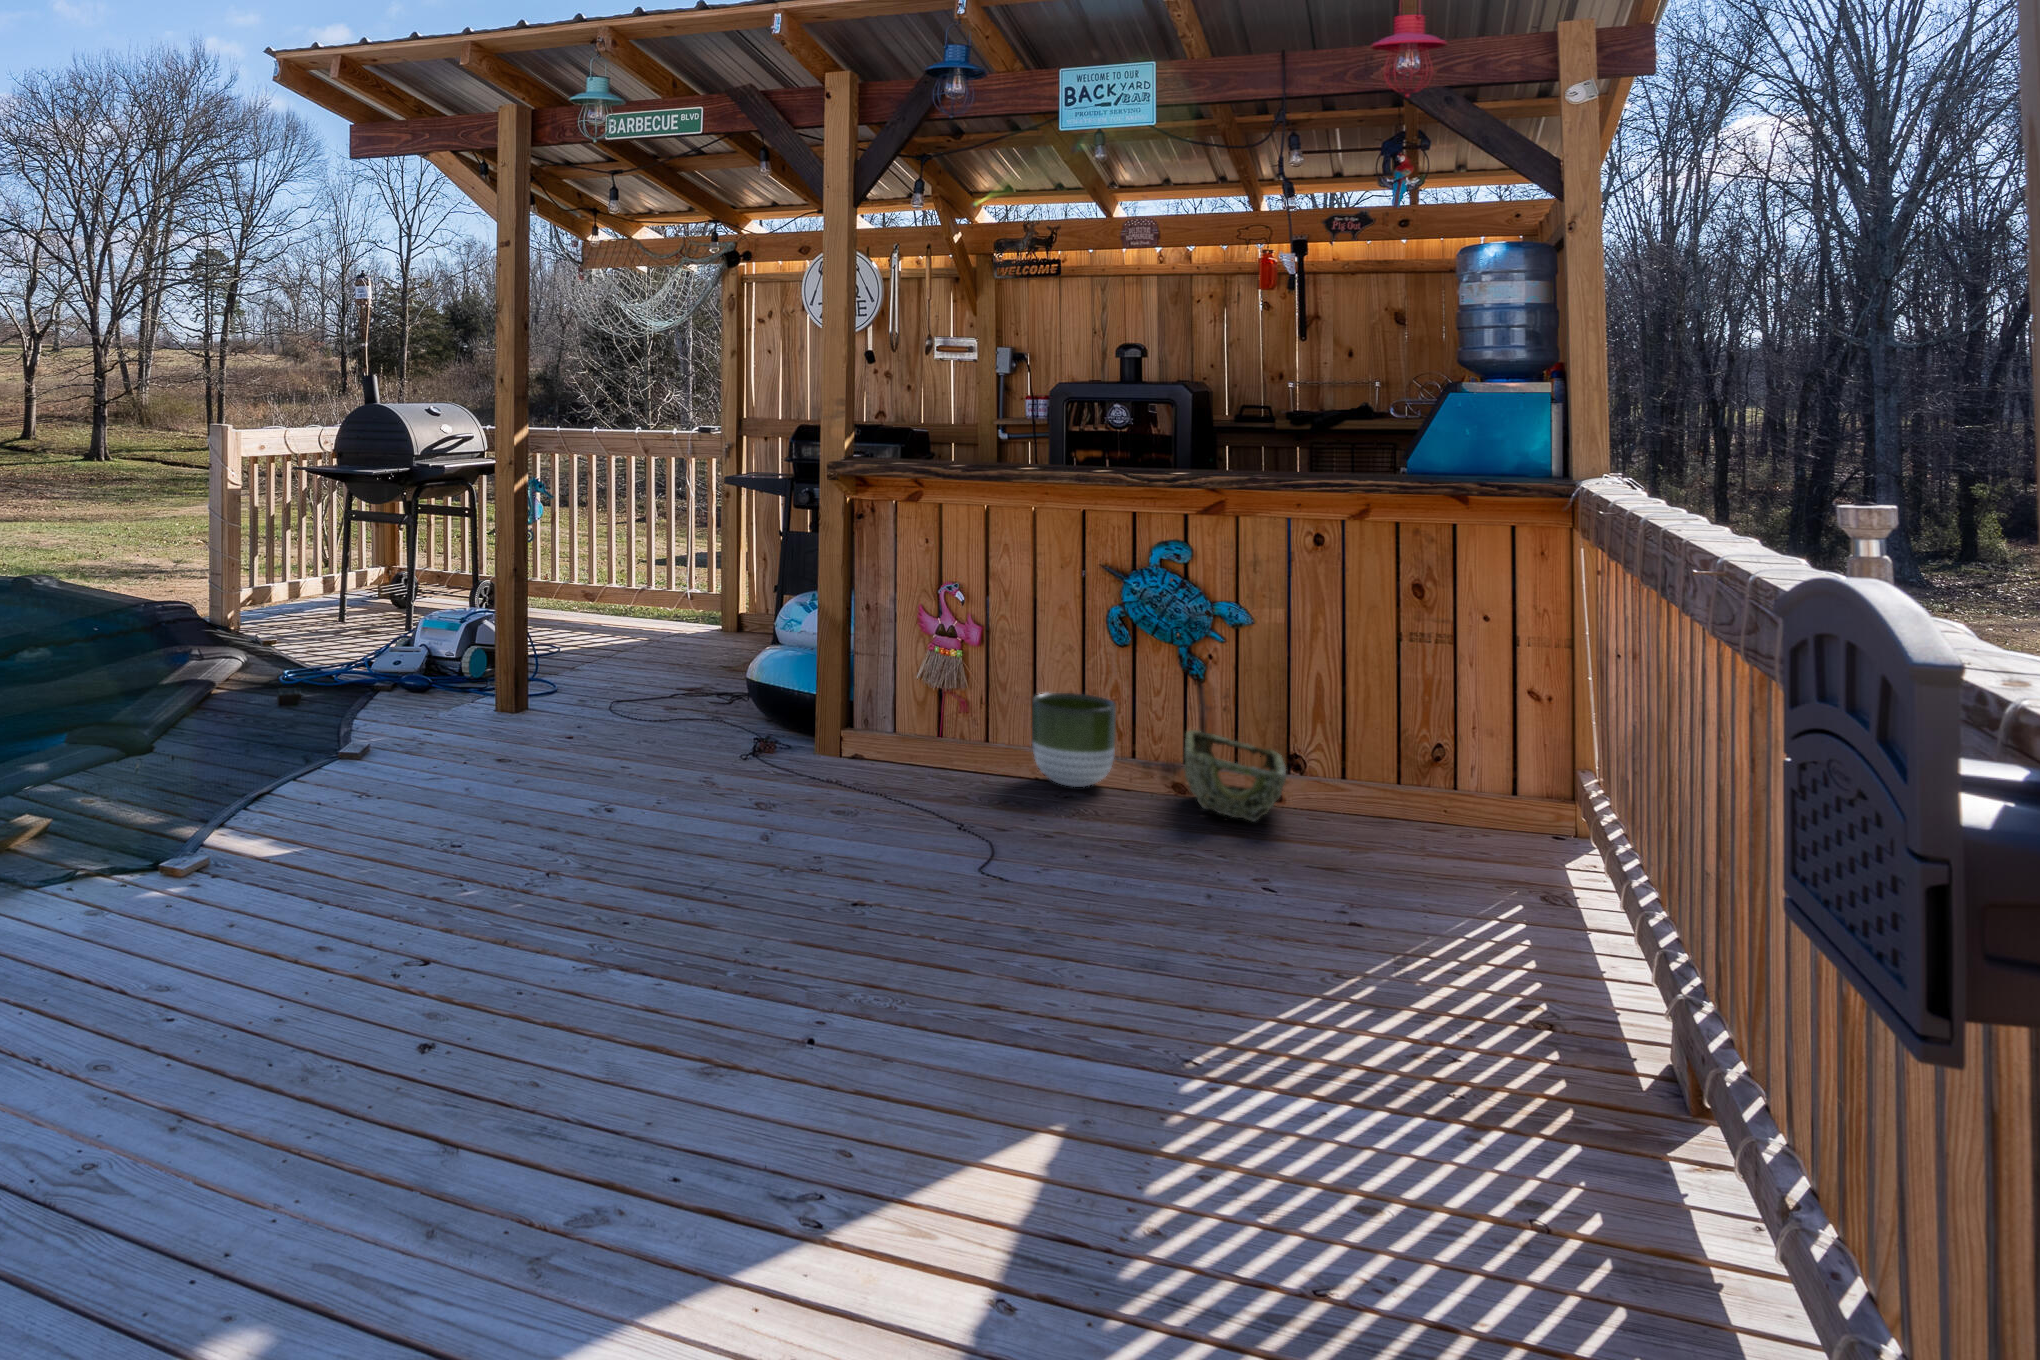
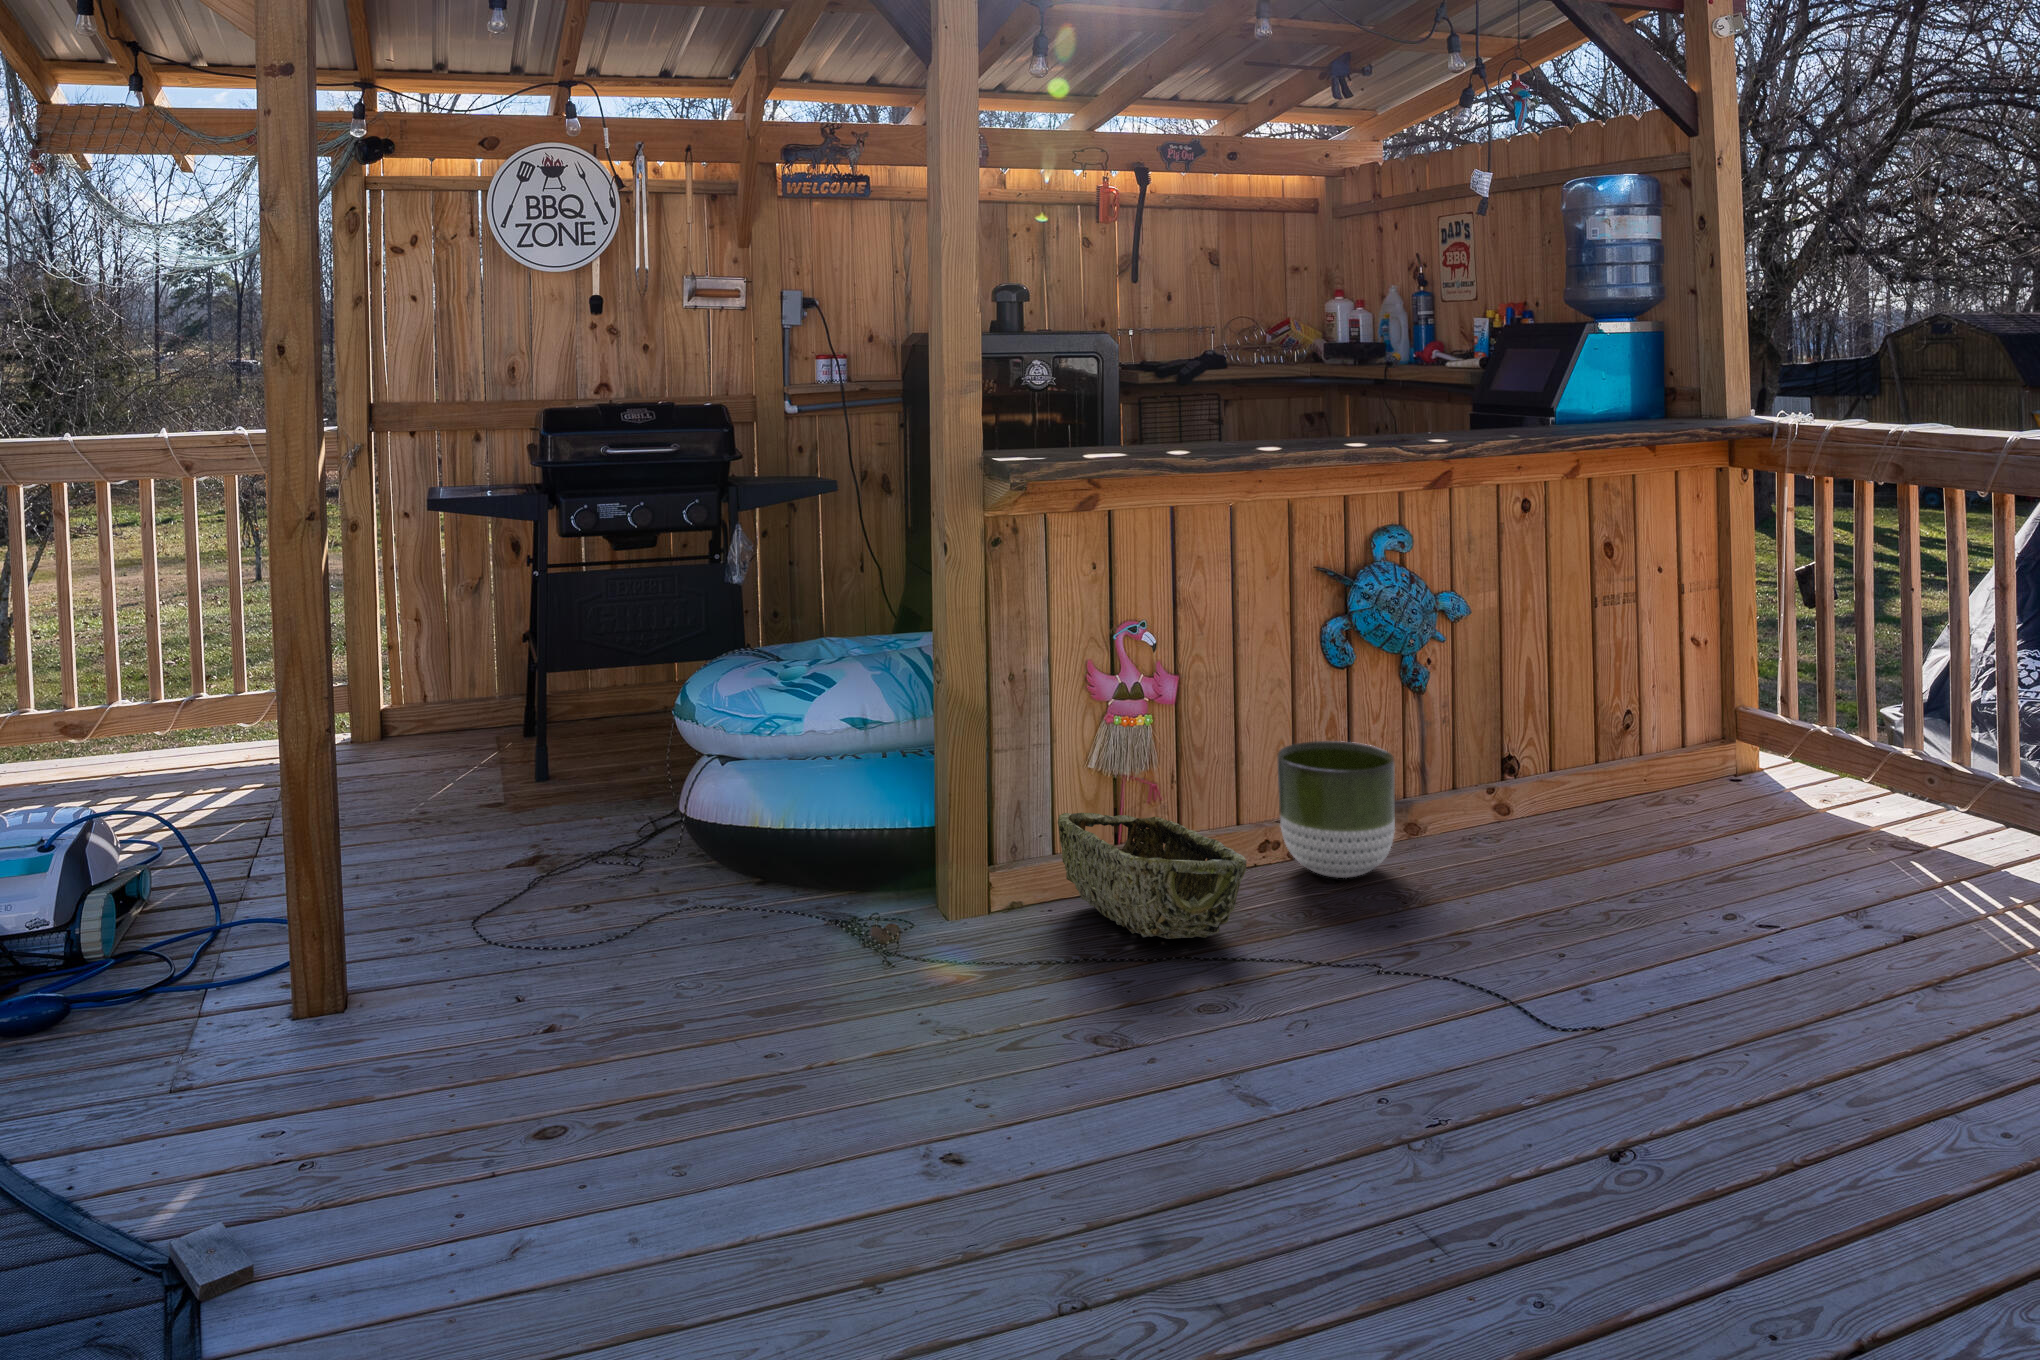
woven basket: present [1184,730,1286,822] -> present [1058,813,1246,939]

